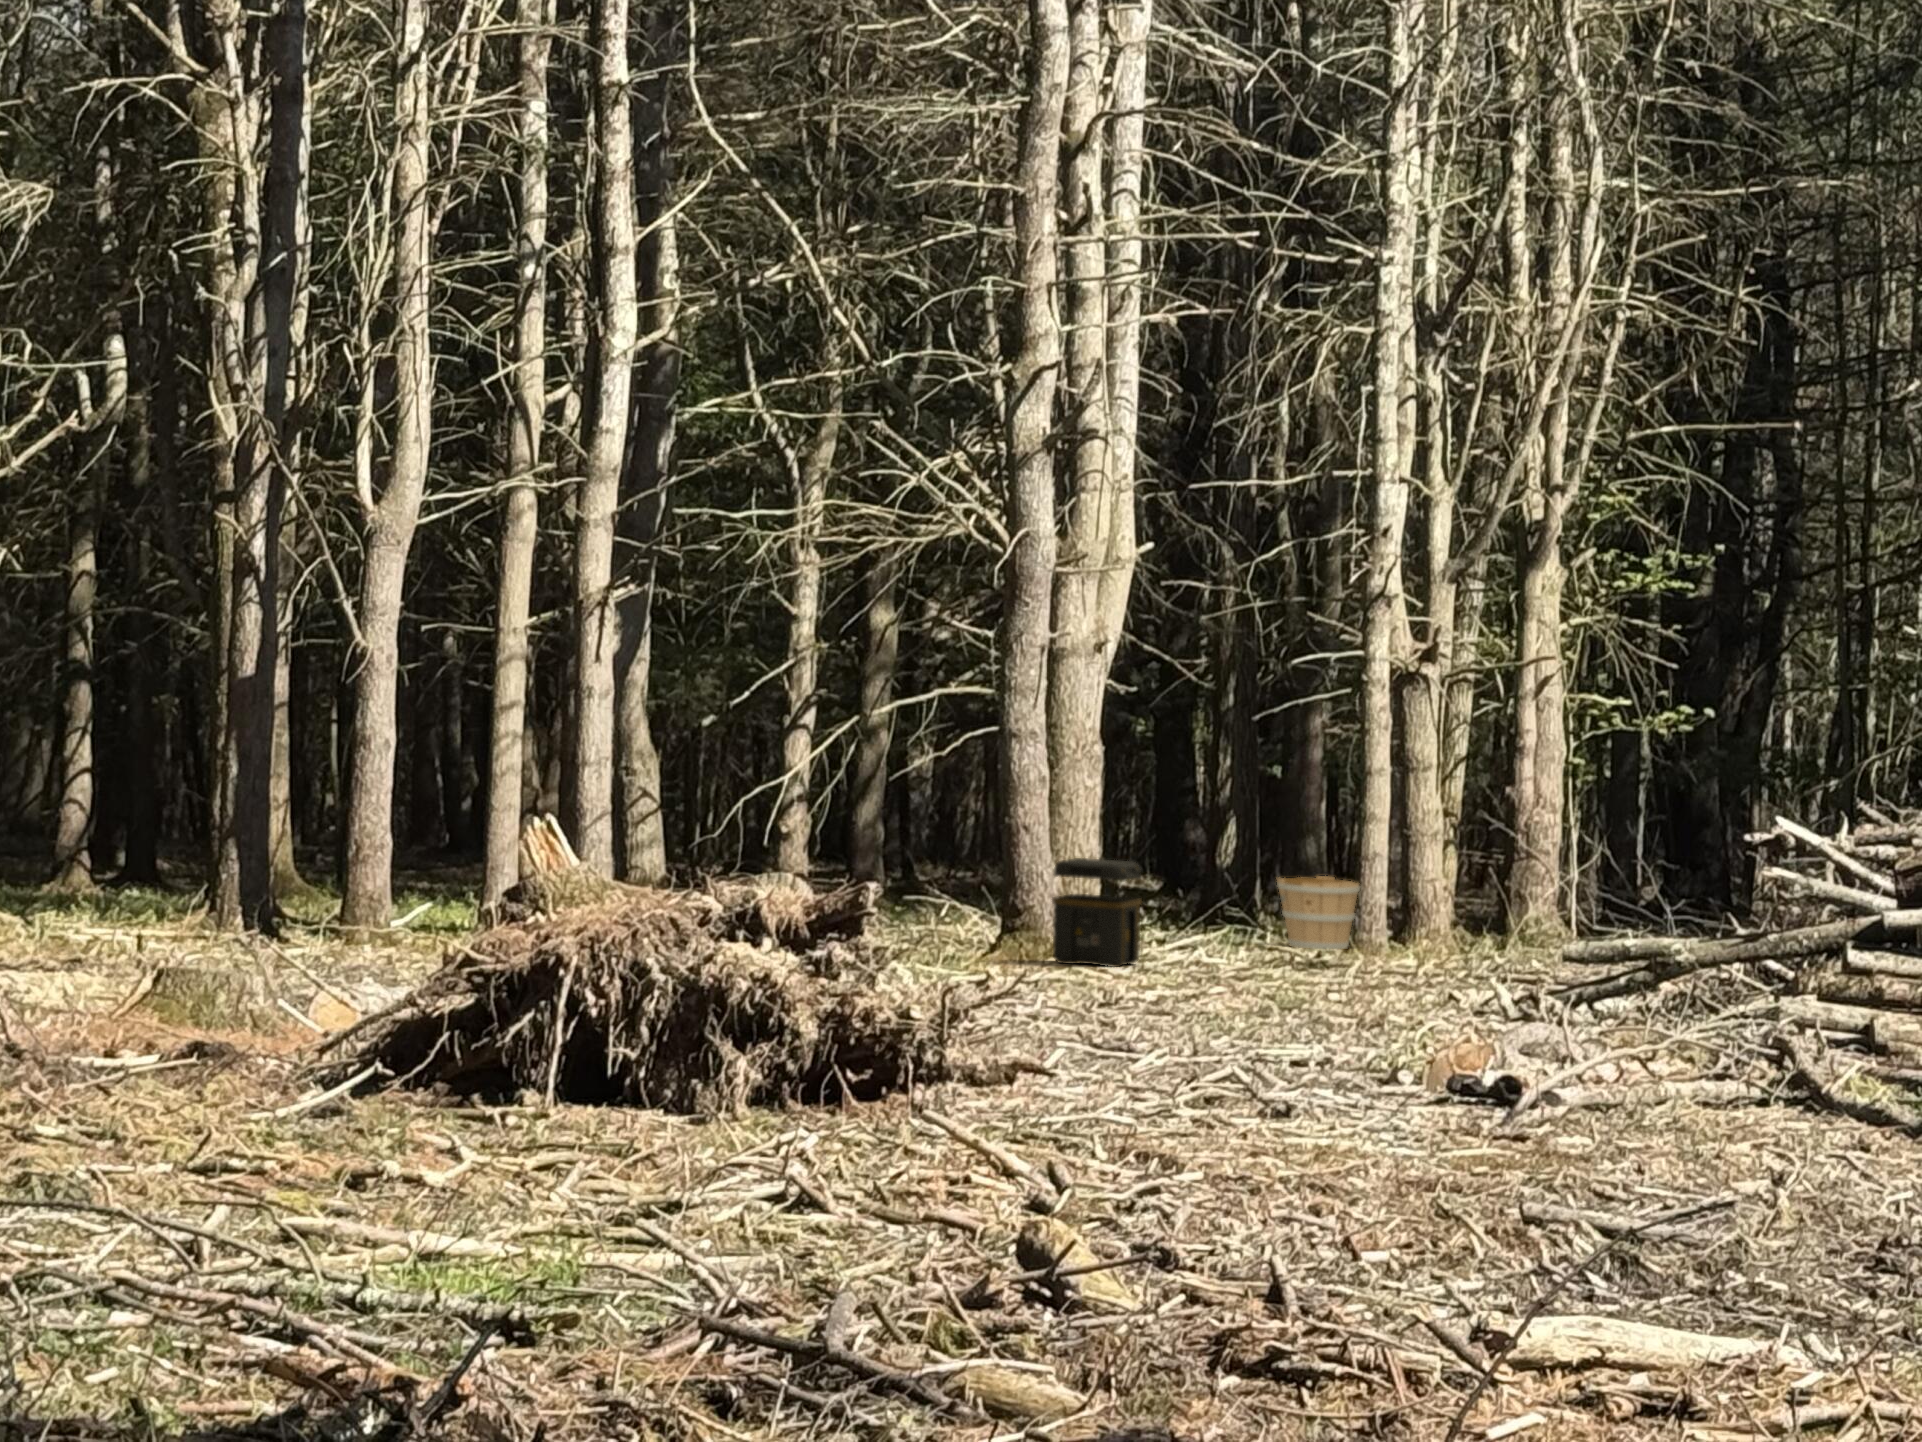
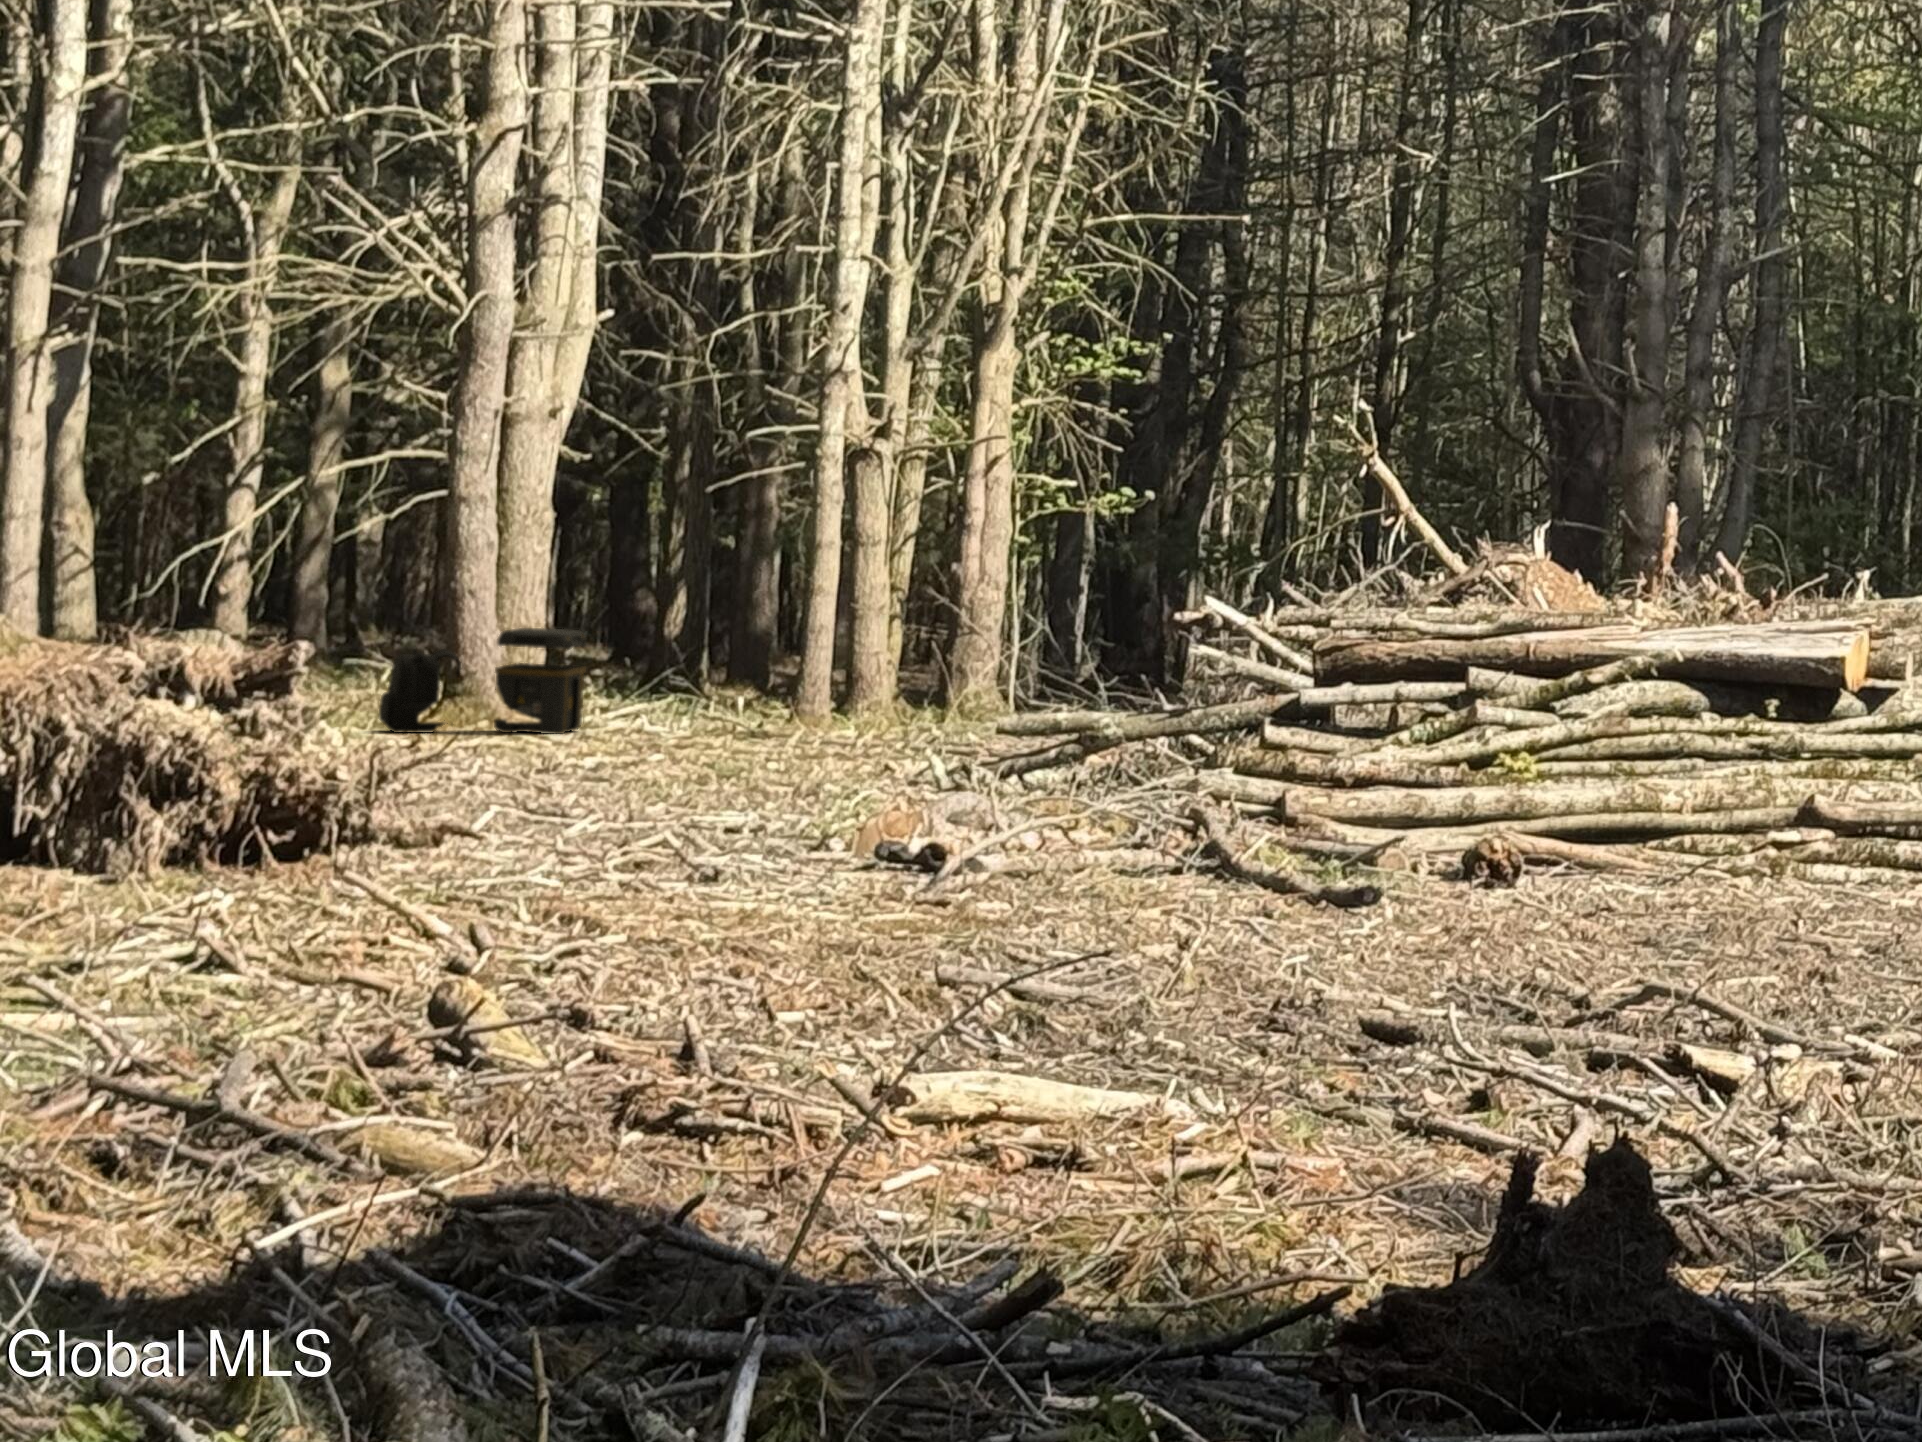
wooden bucket: present [1276,876,1360,949] -> none [725,643,806,715]
backpack: none [942,877,1019,962] -> present [379,649,461,733]

